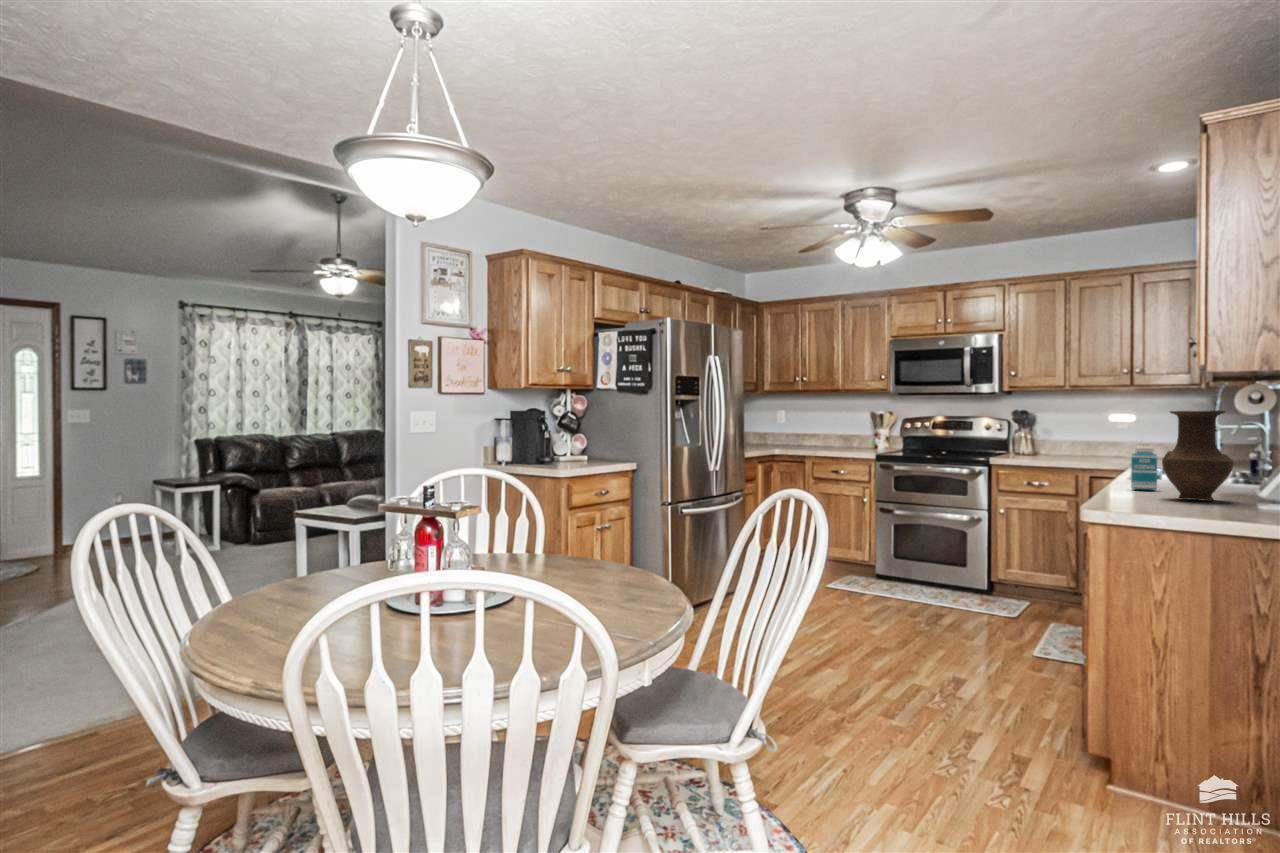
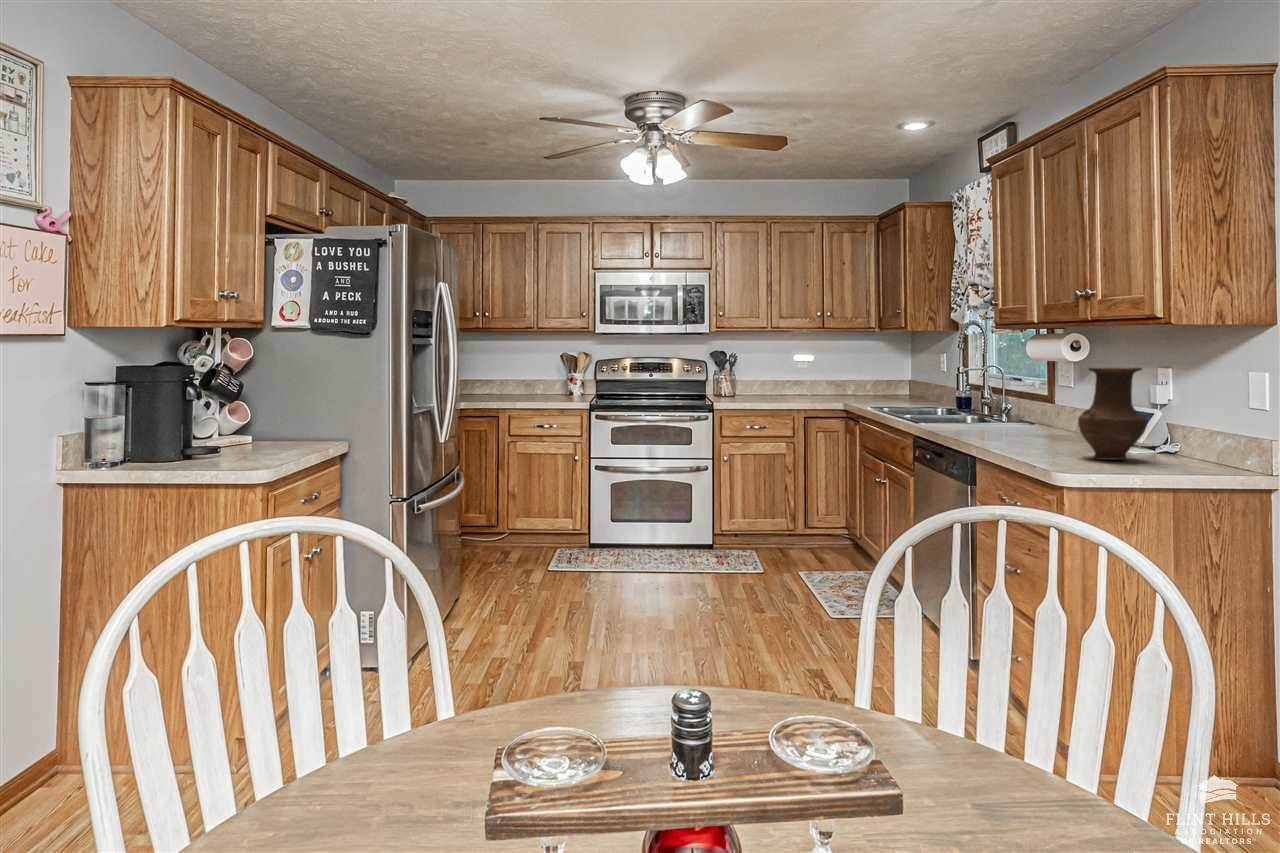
bottle: present [1131,443,1157,490] -> none [1002,398,1028,447]

